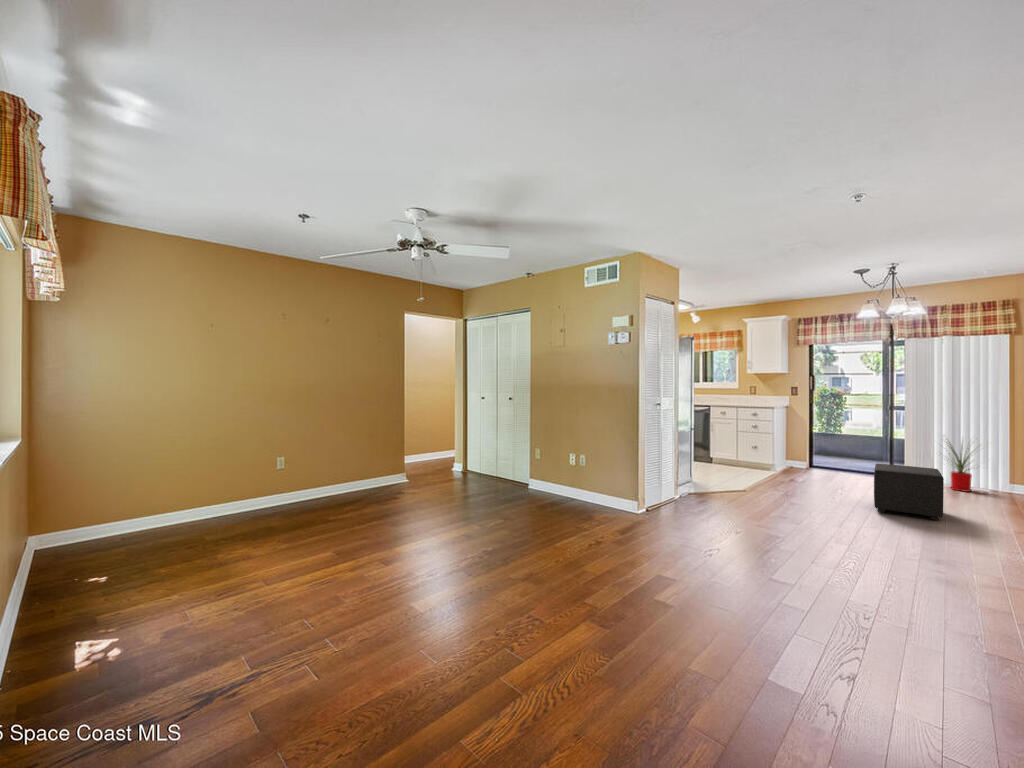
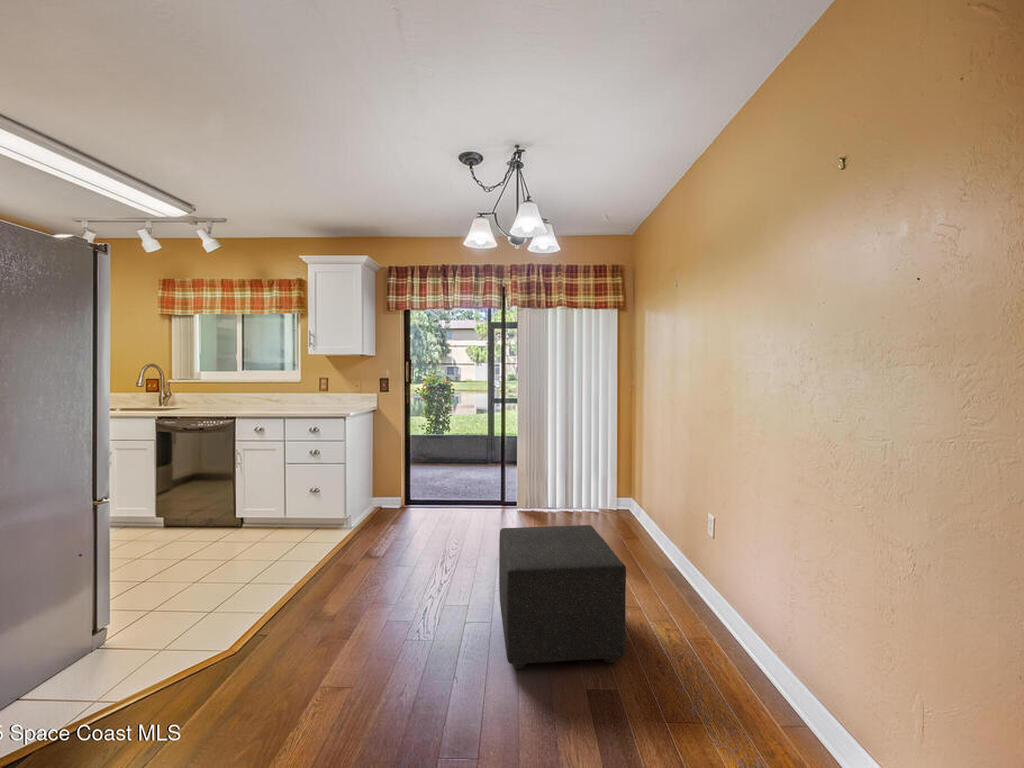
house plant: present [949,442,972,492] -> none [551,439,609,519]

